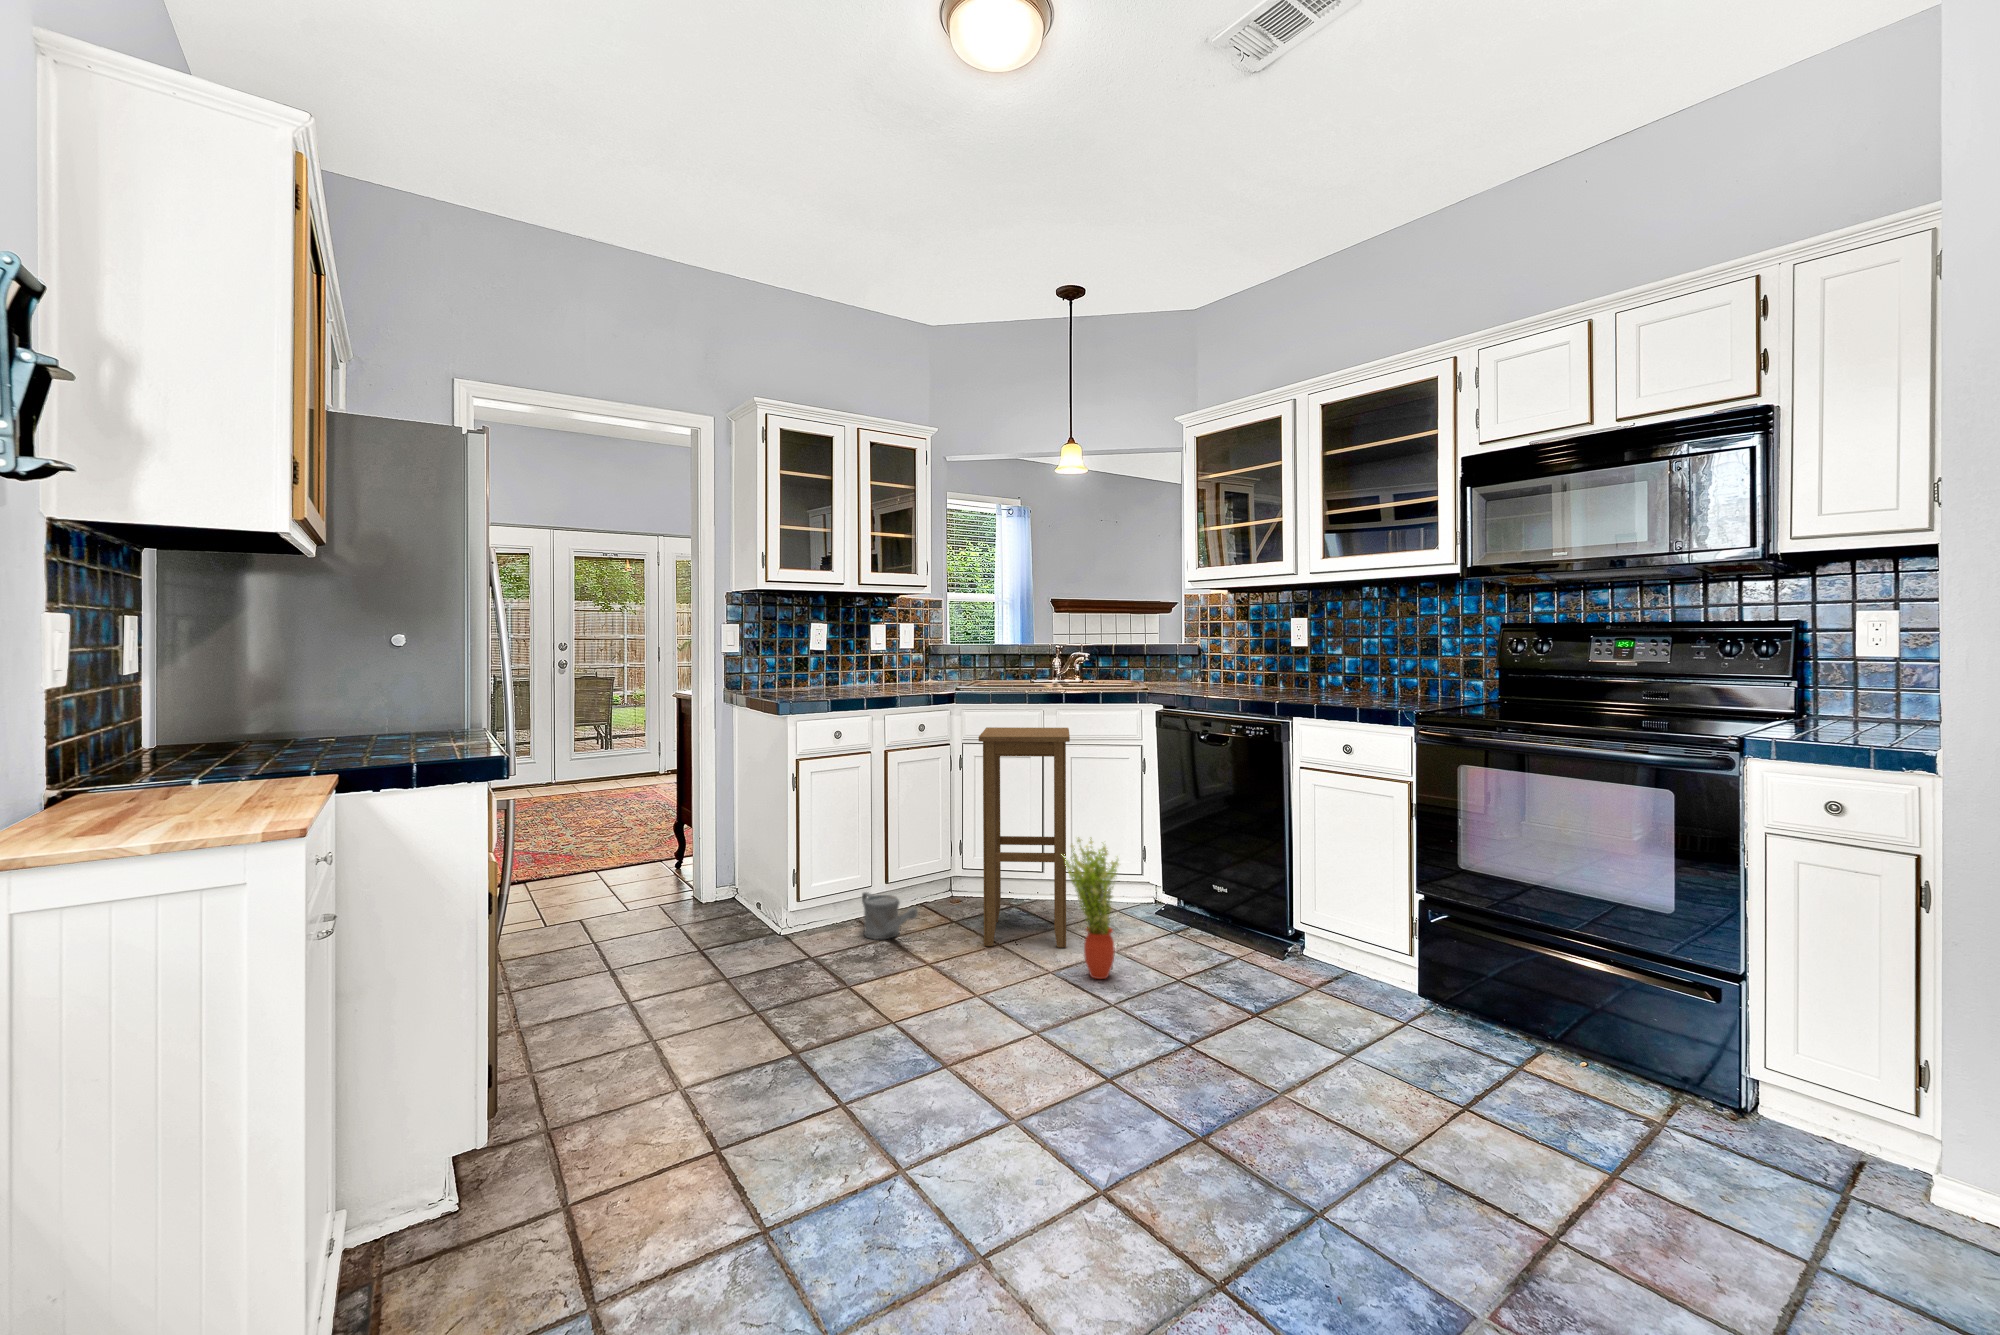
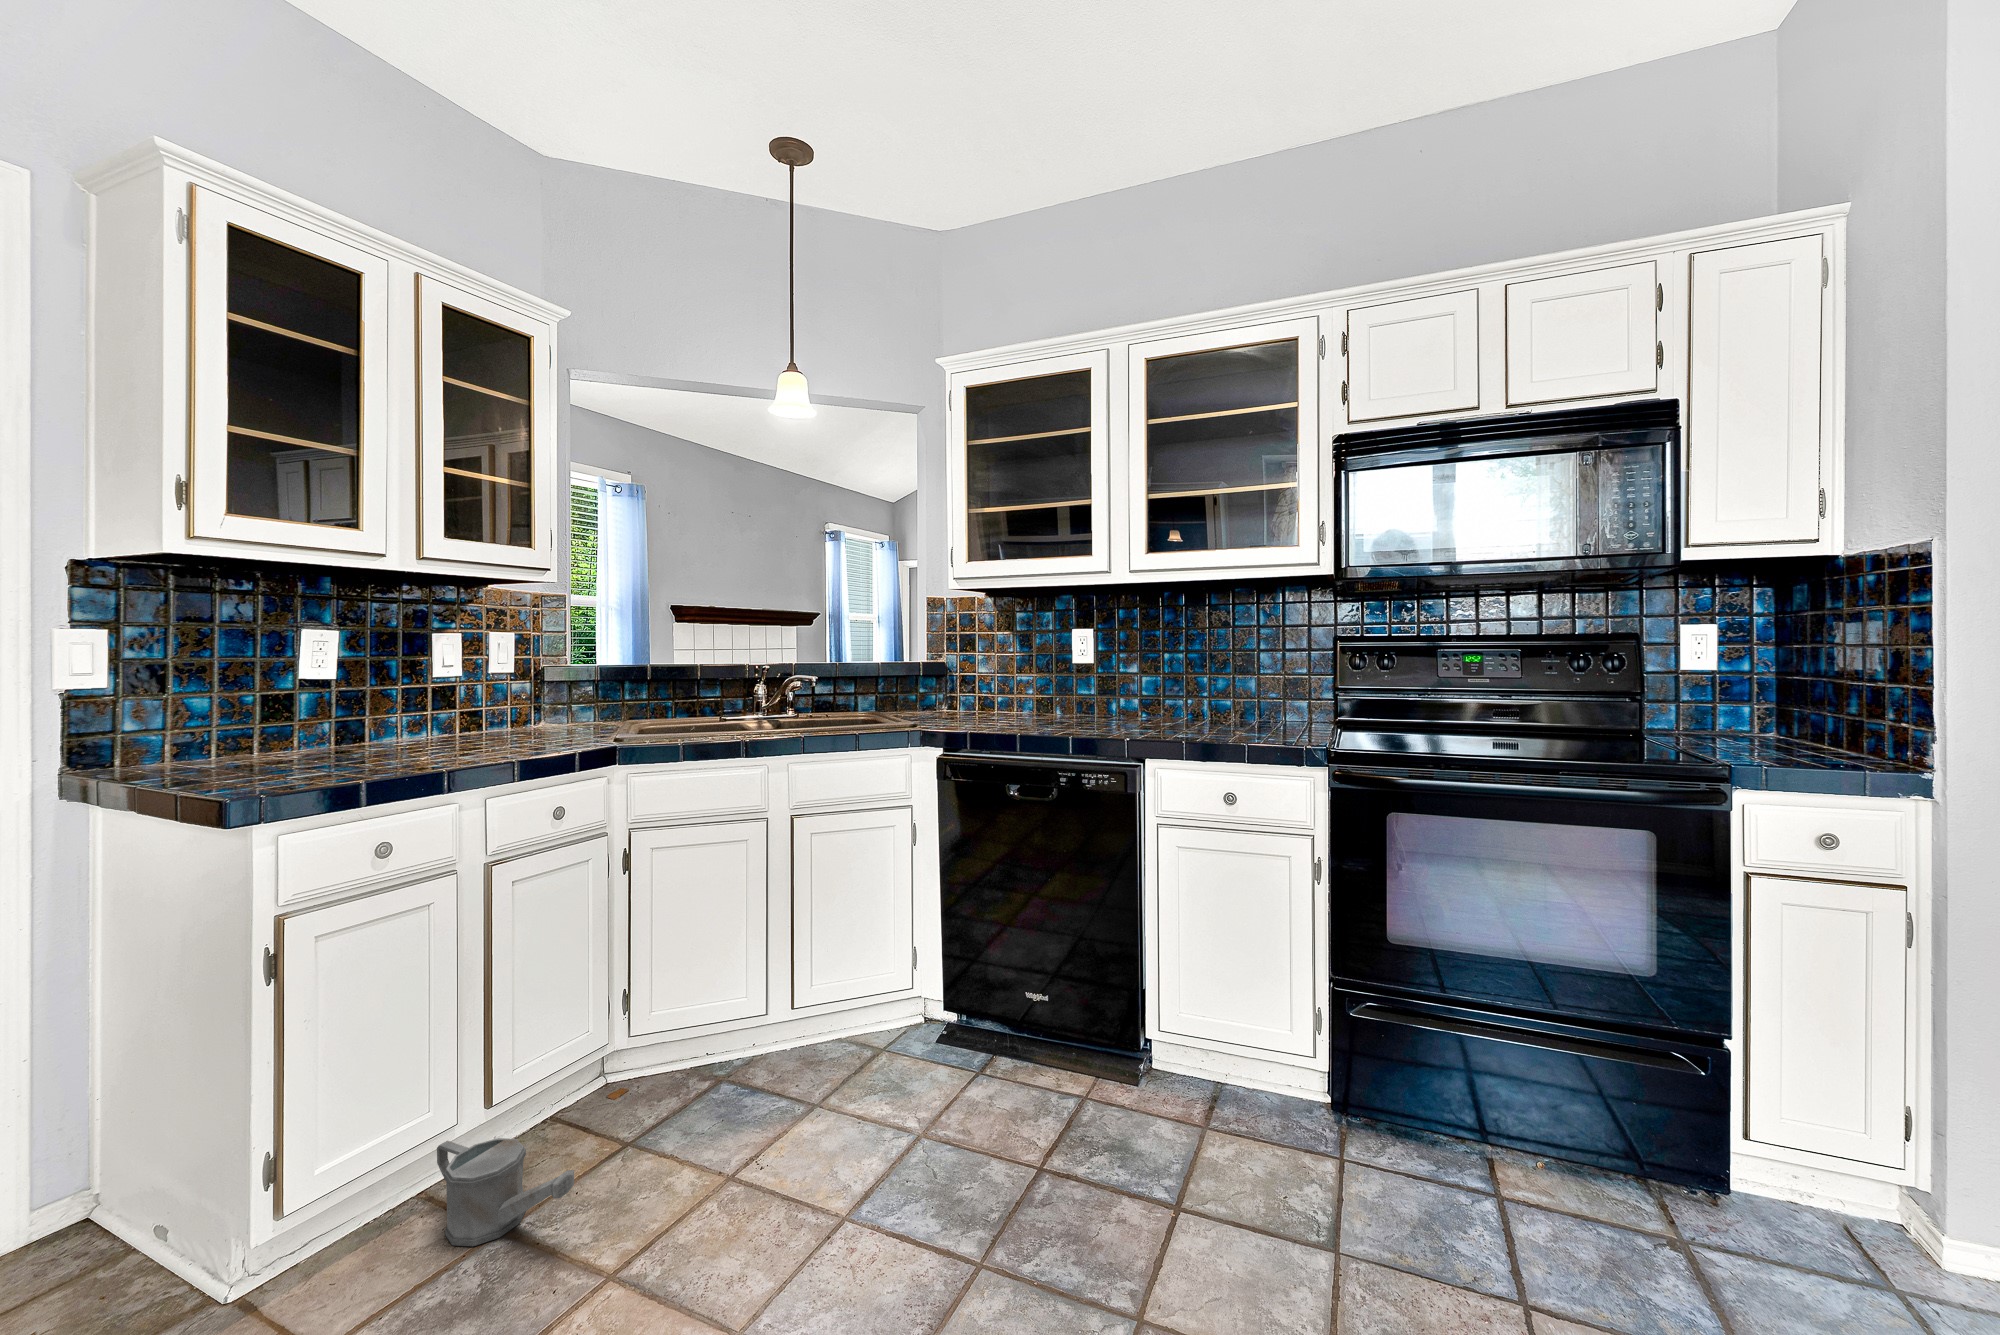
stool: present [979,727,1070,947] -> none [681,793,851,1196]
potted plant: present [1065,837,1119,979] -> none [868,985,969,1224]

